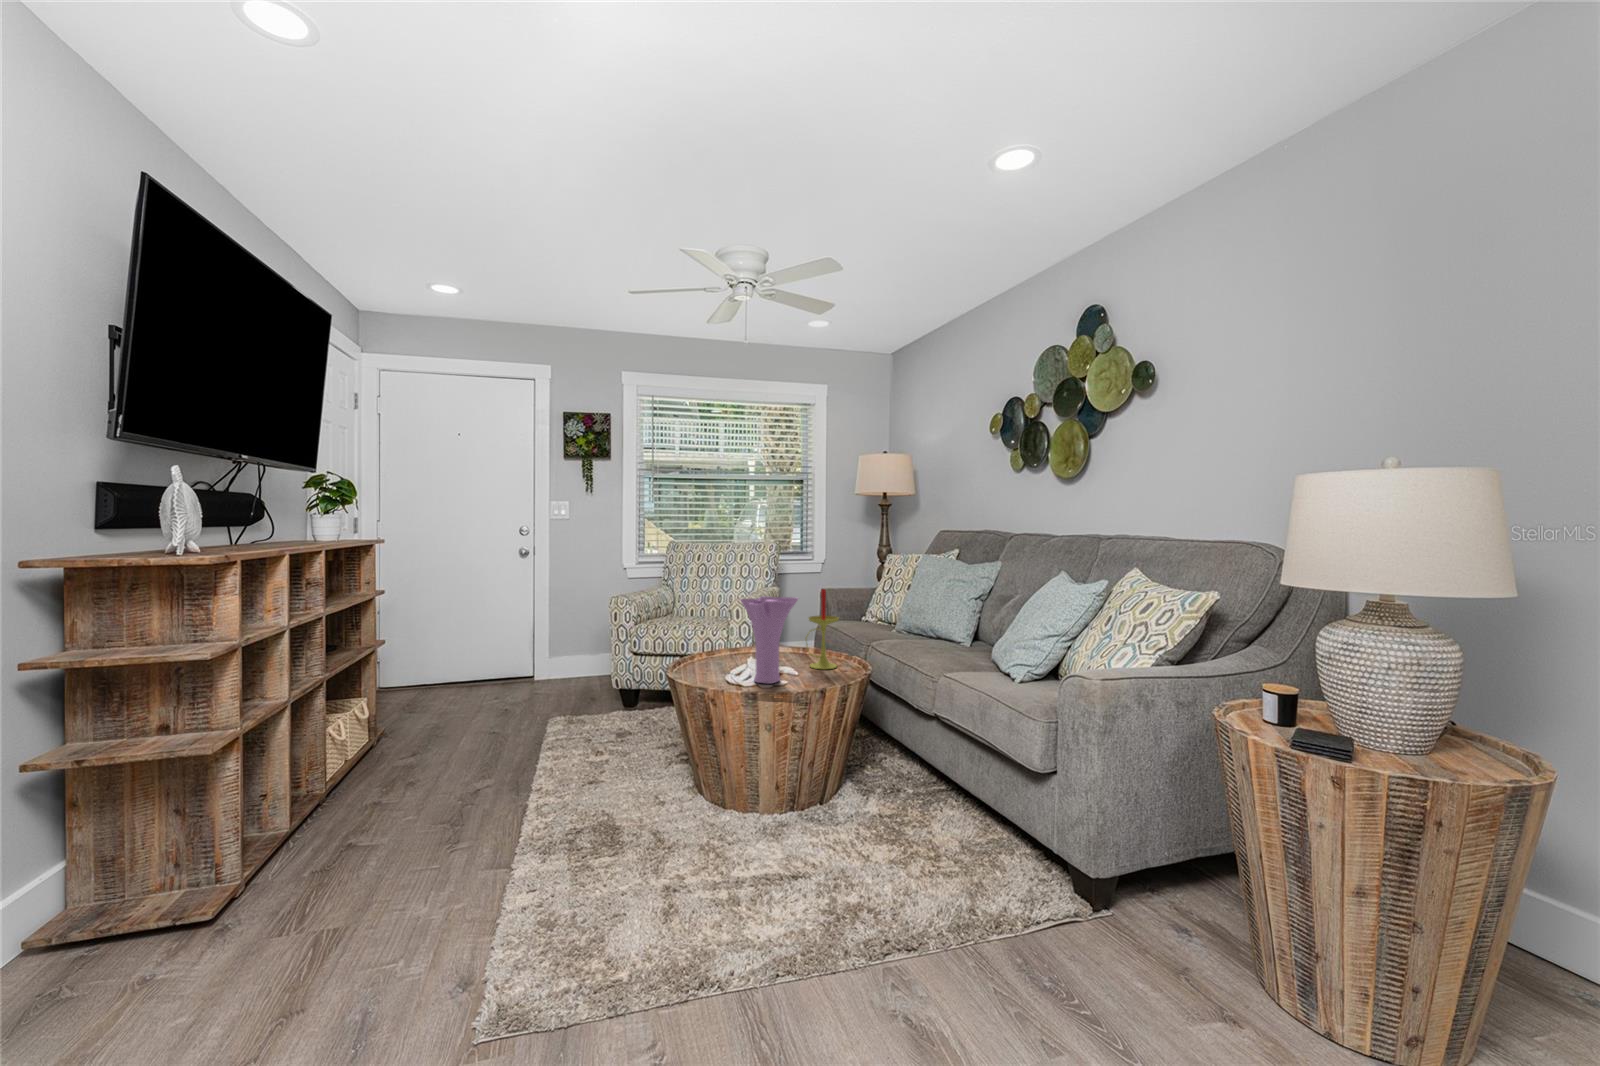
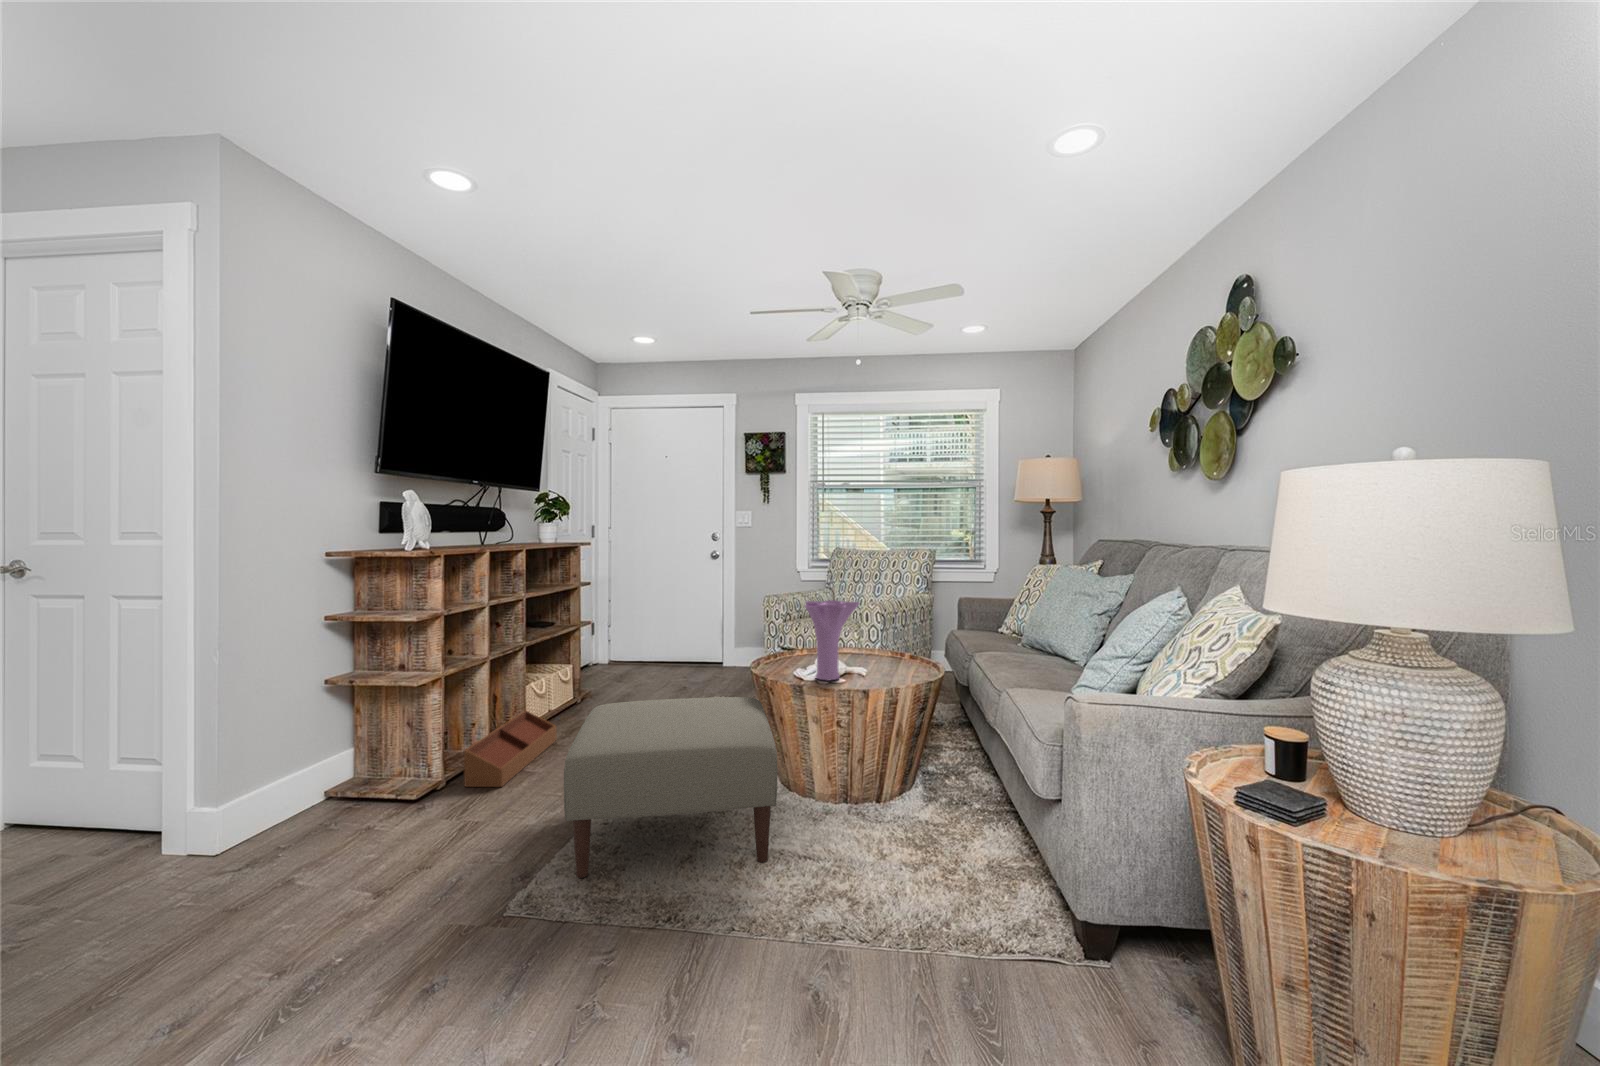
candle: present [806,589,838,670] -> none [876,594,912,673]
ottoman: none [492,712,773,965] -> present [564,697,777,878]
storage bin: none [273,763,378,883] -> present [464,711,557,787]

